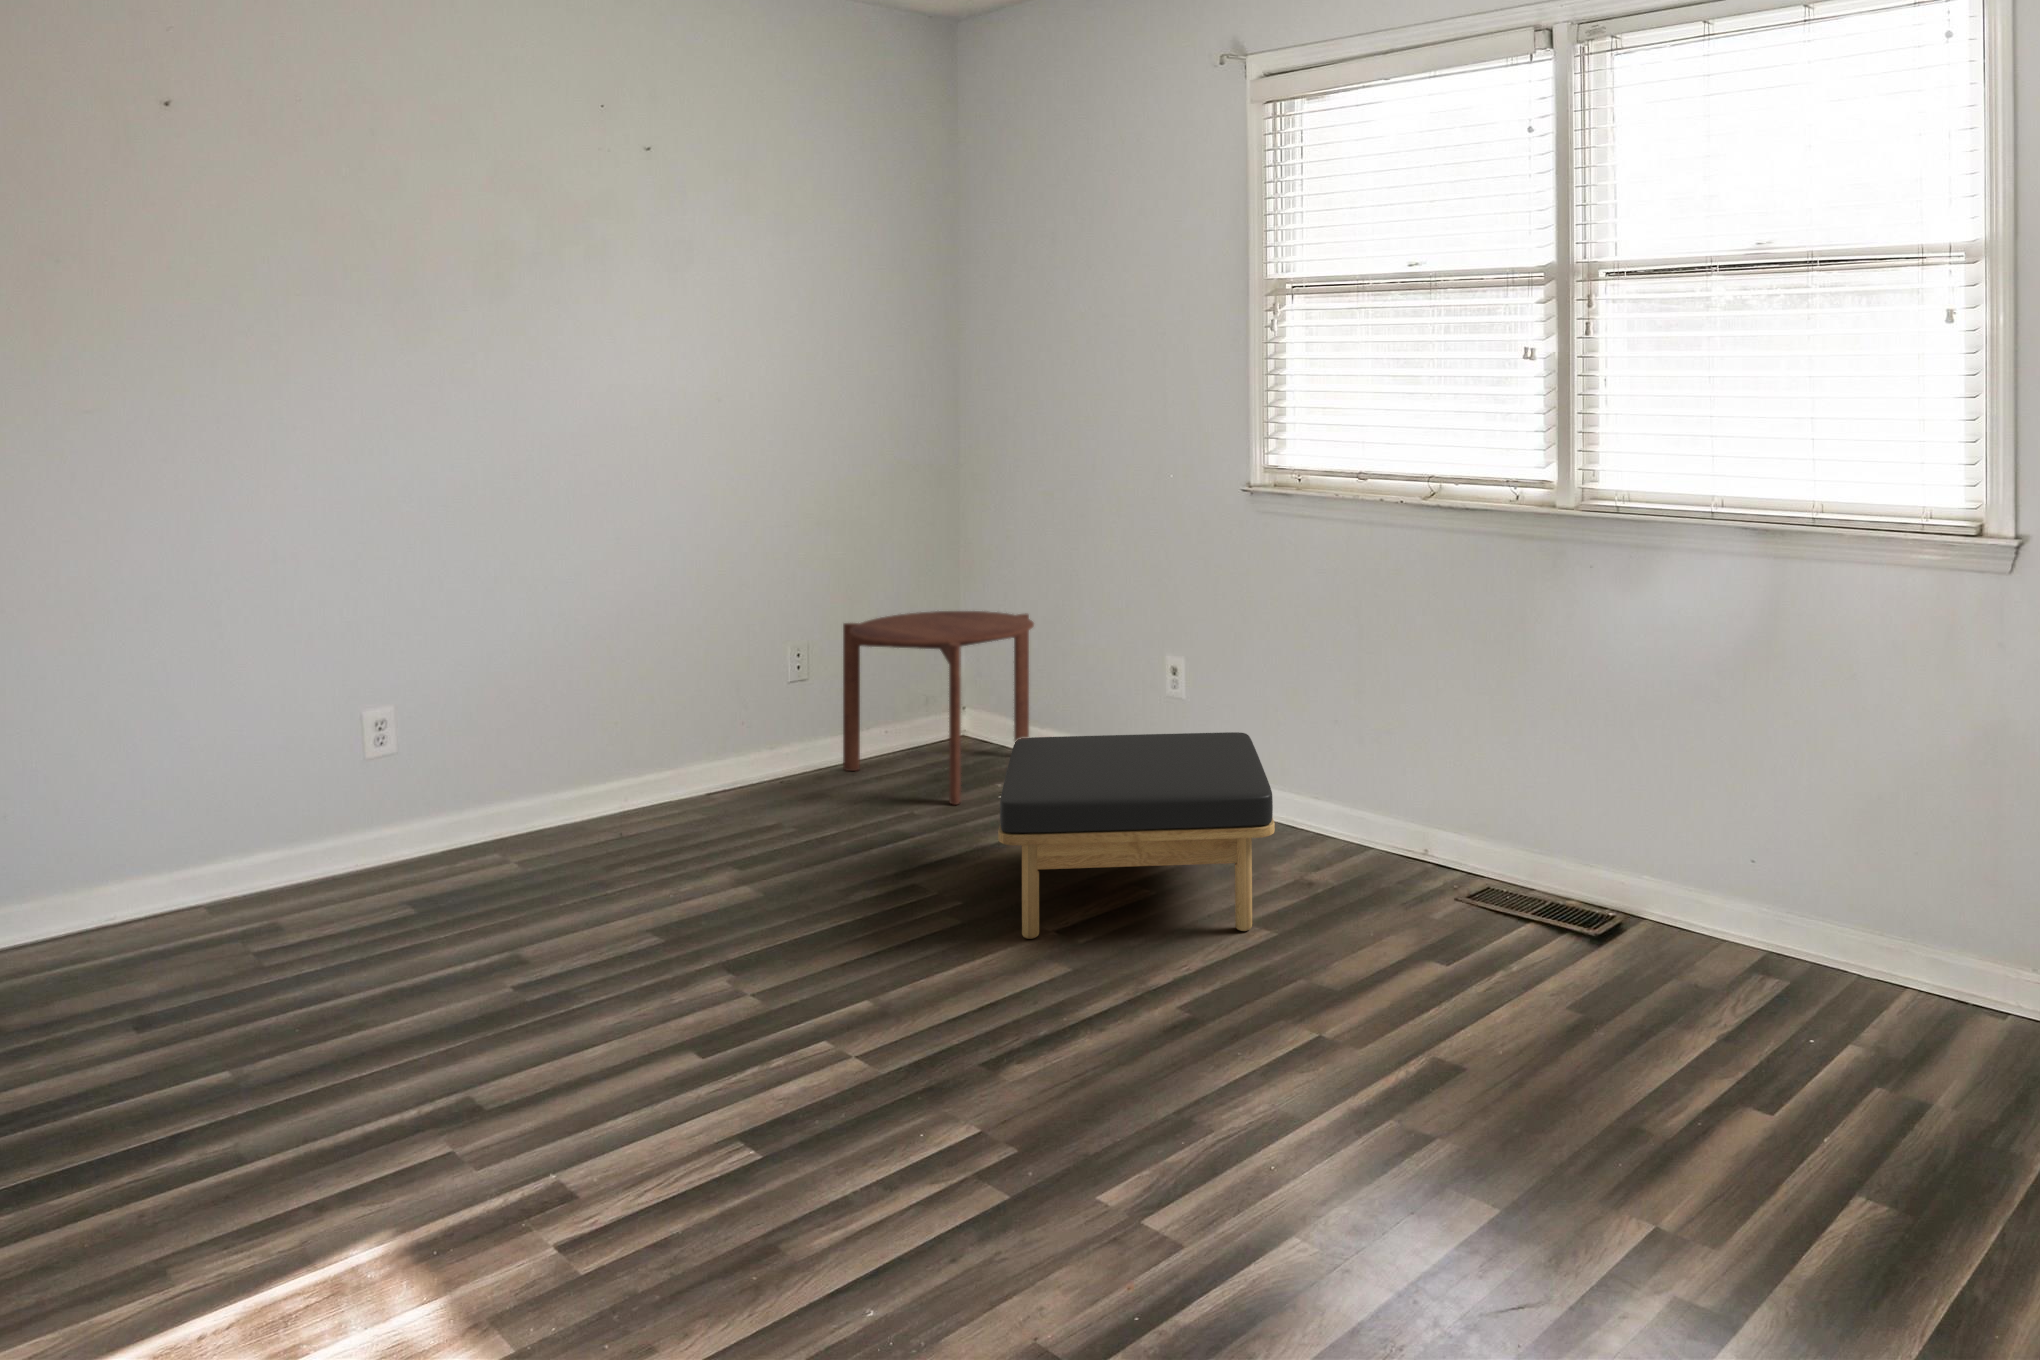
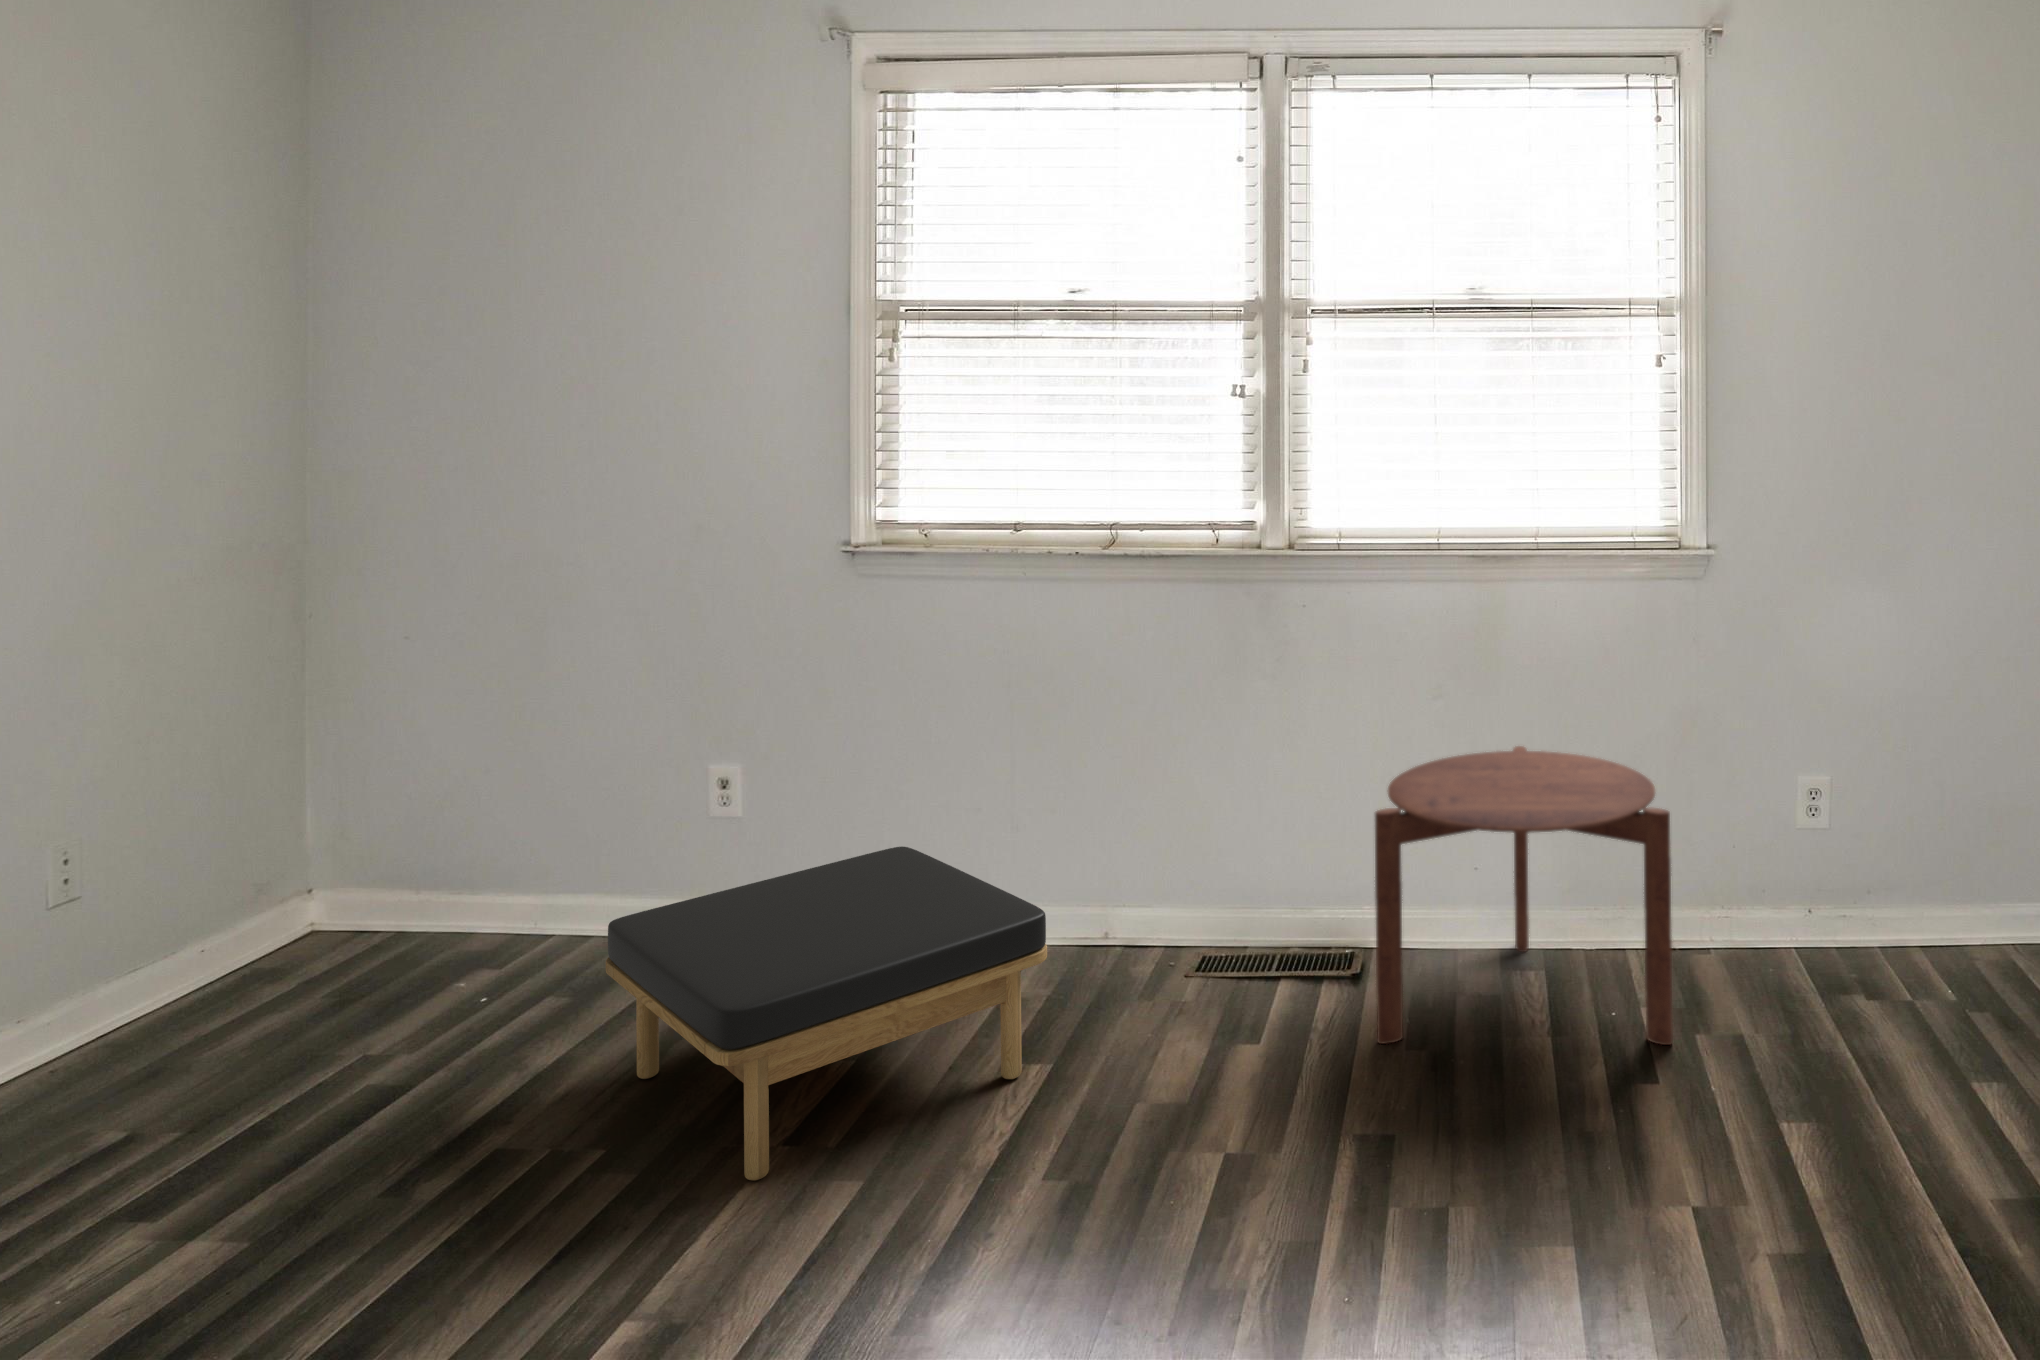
side table: present [843,611,1034,805] -> present [1375,746,1673,1045]

